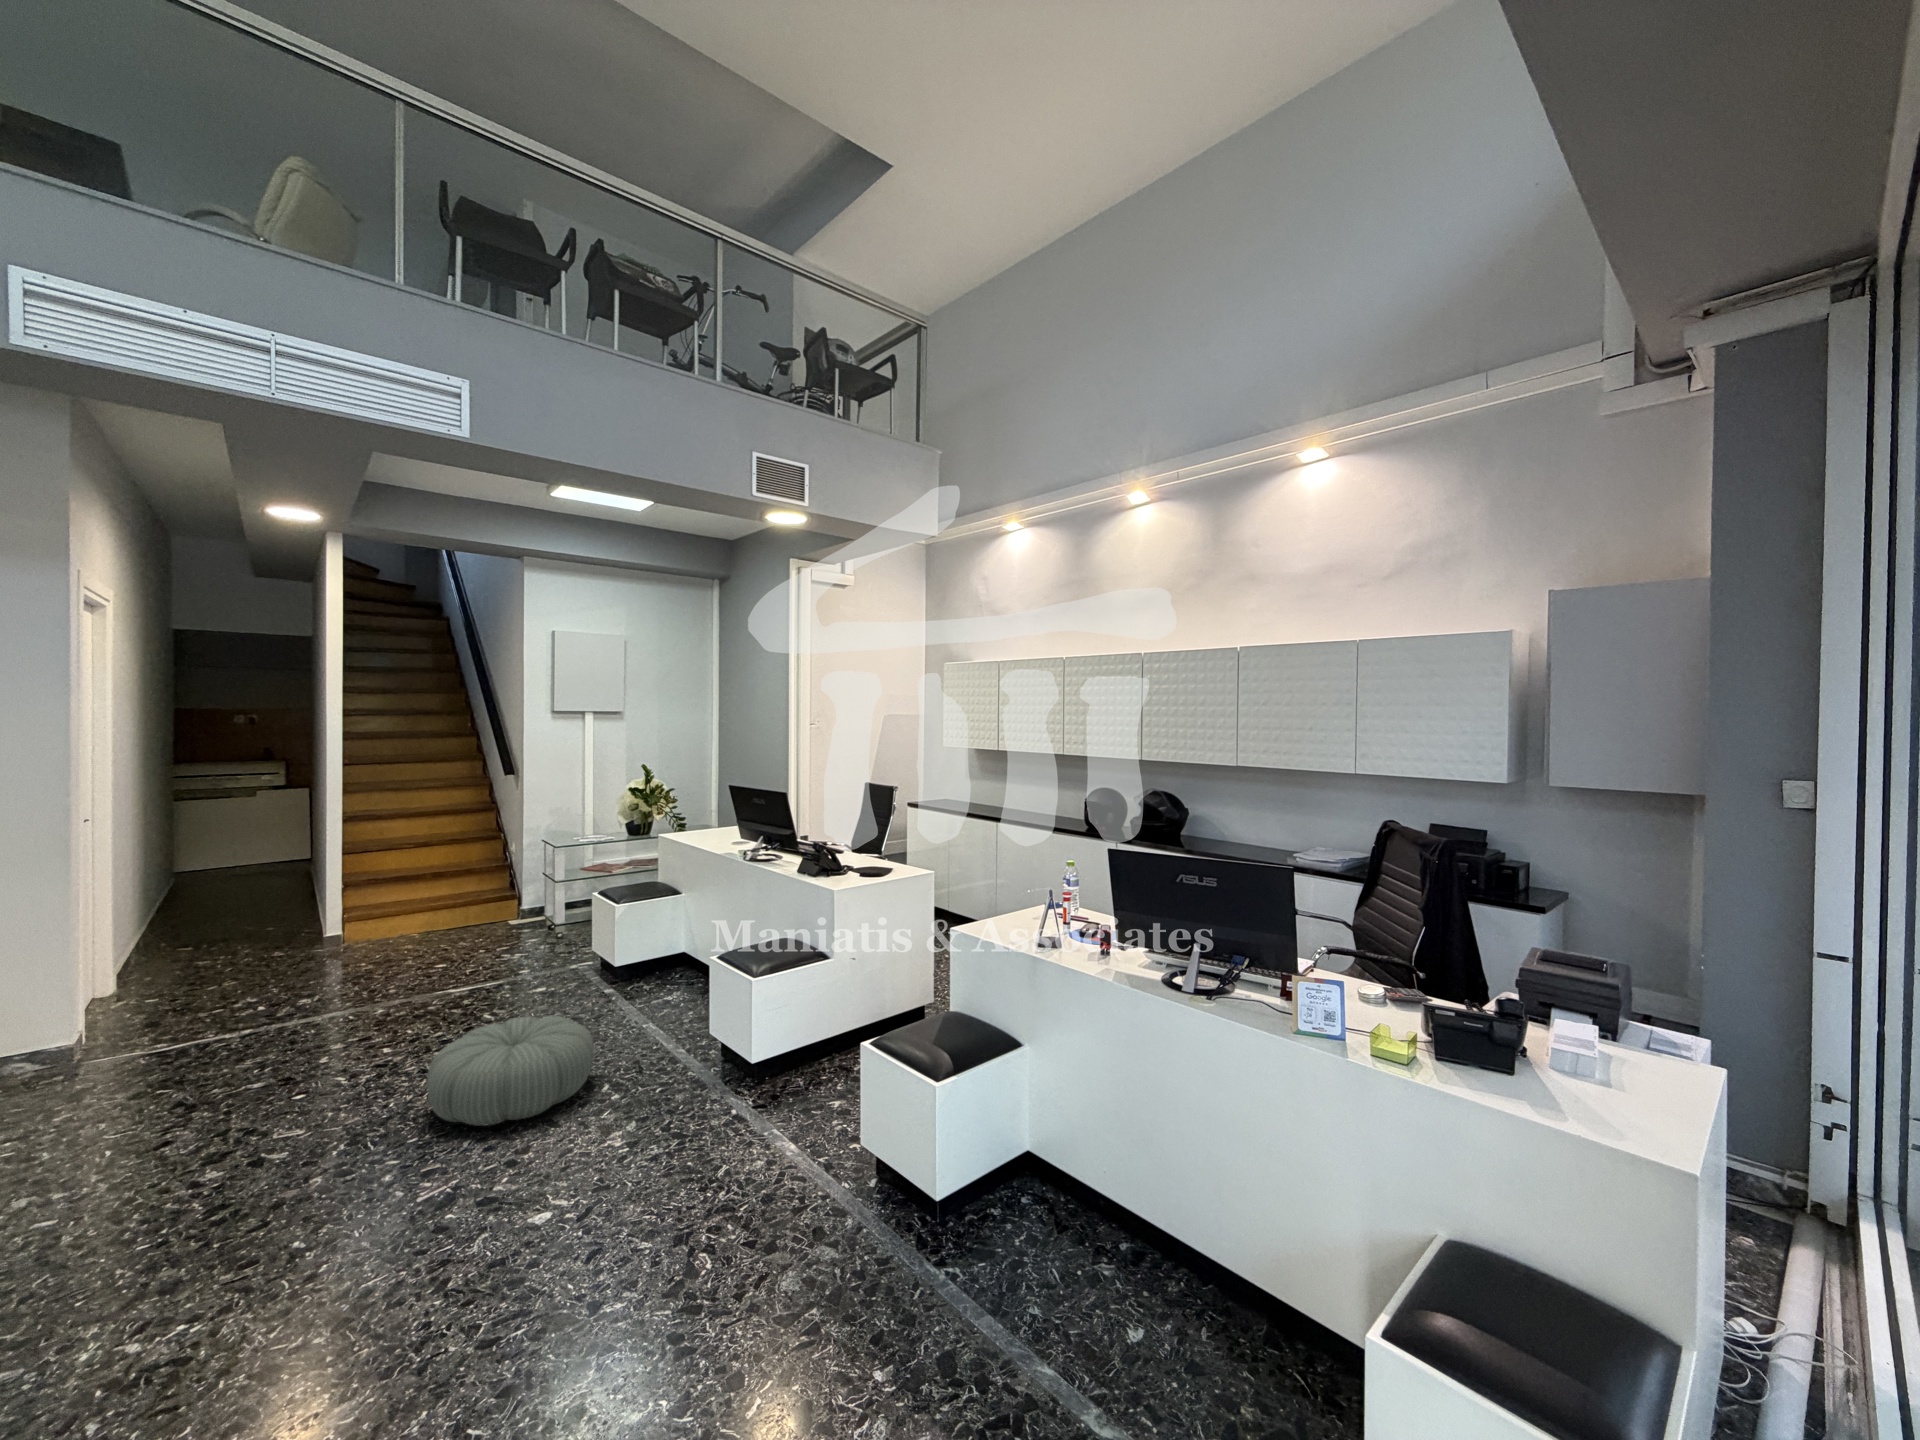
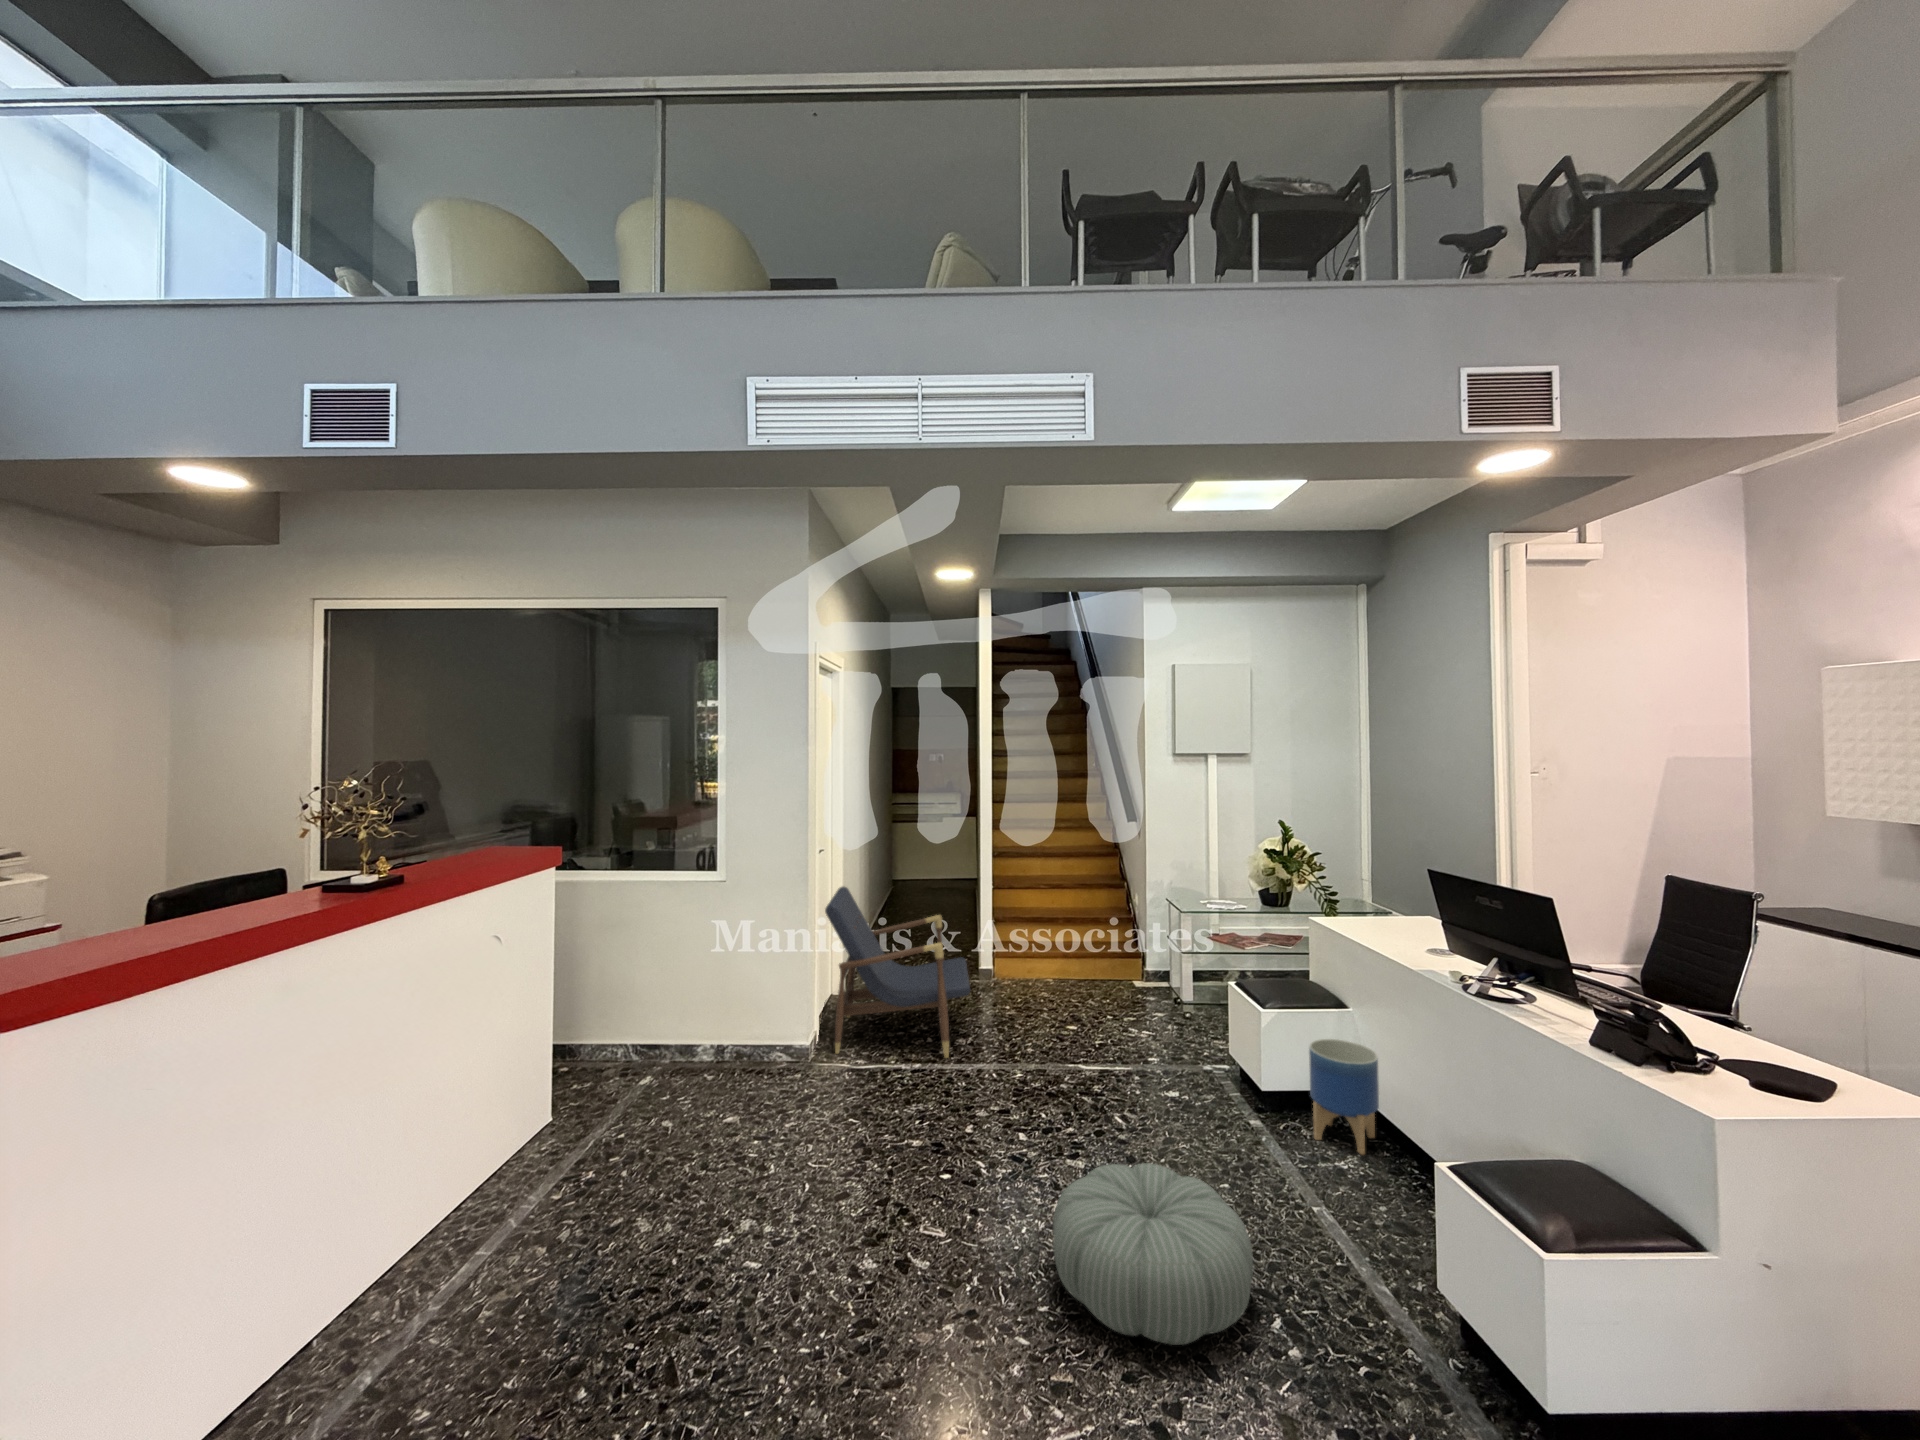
lounge chair: none [91,864,316,1050] -> present [825,887,970,1058]
planter: none [651,914,698,987] -> present [1309,1039,1379,1155]

